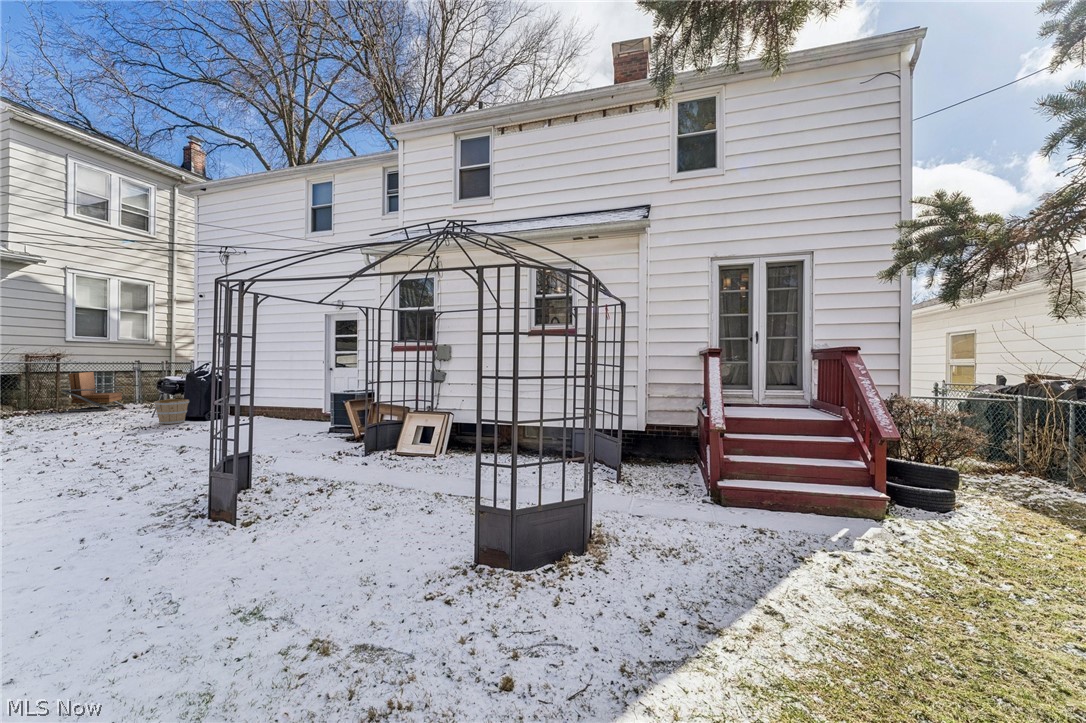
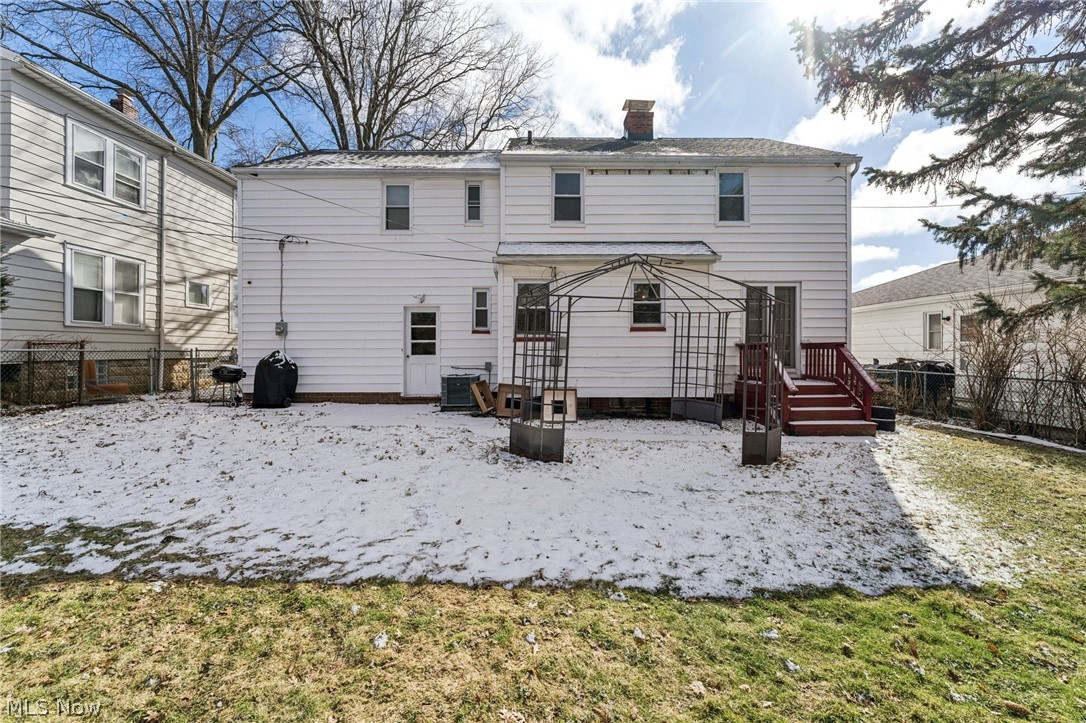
wooden bucket: present [154,399,189,424] -> none [241,386,272,410]

